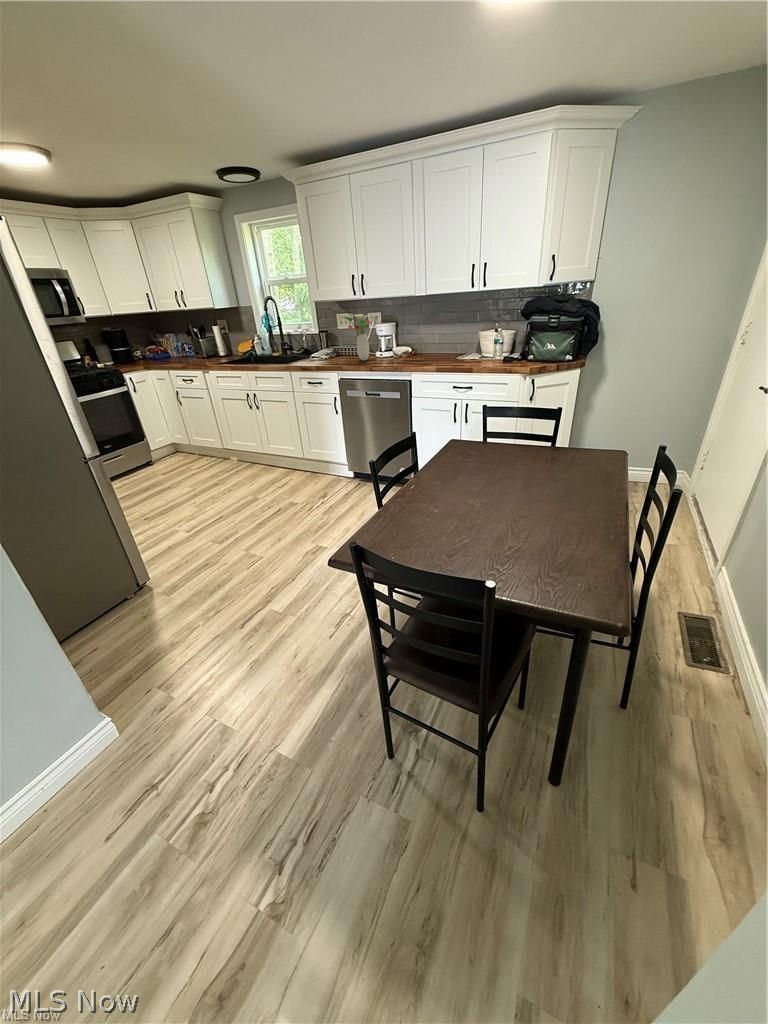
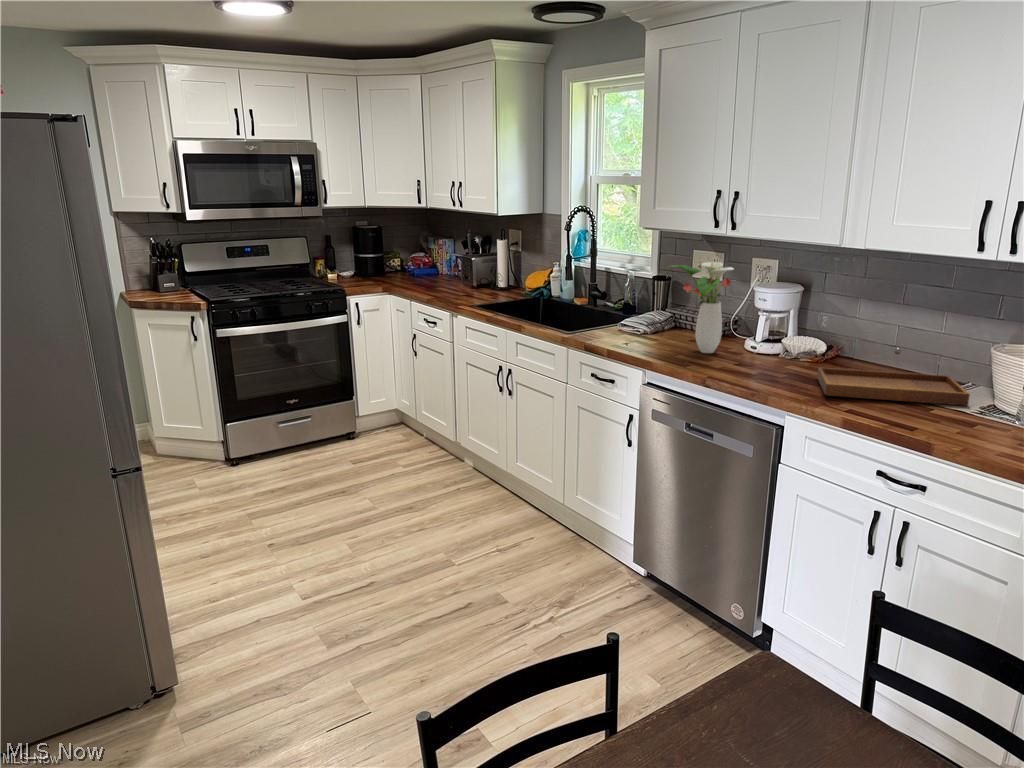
tray: none [417,339,475,363] -> present [817,348,970,406]

